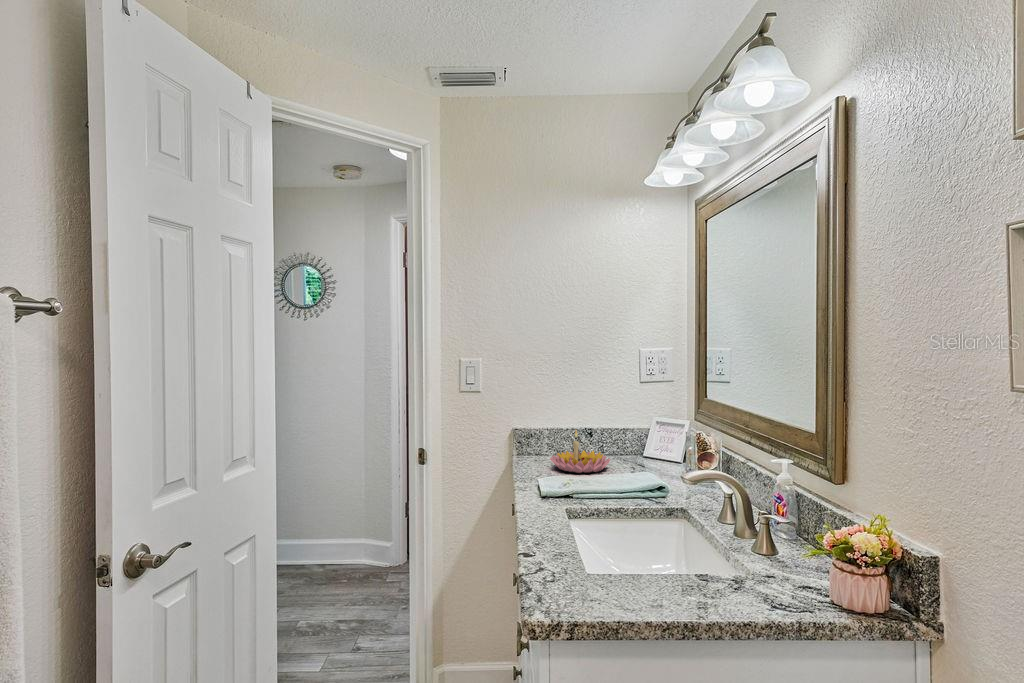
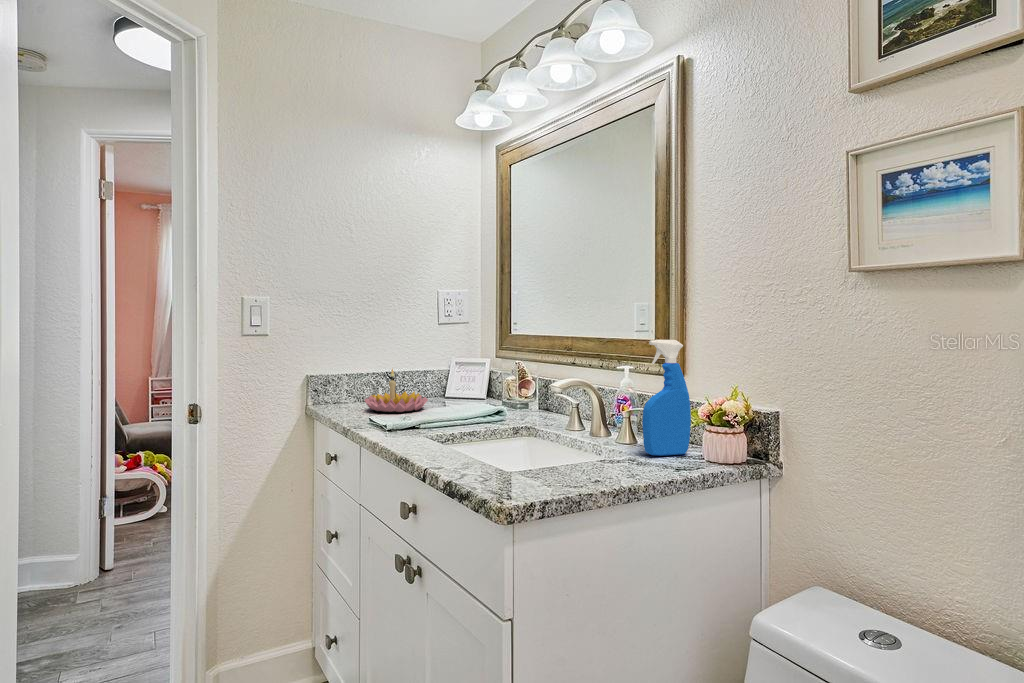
spray bottle: none [755,444,821,584] -> present [642,340,691,456]

